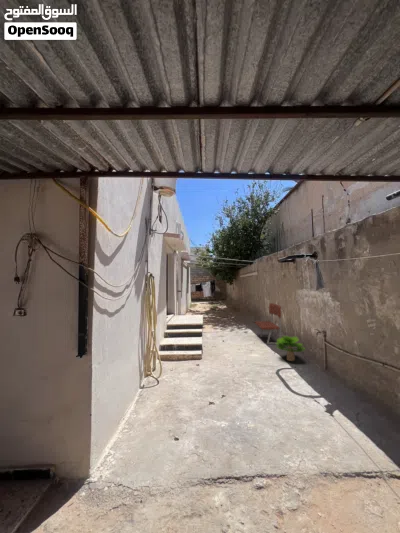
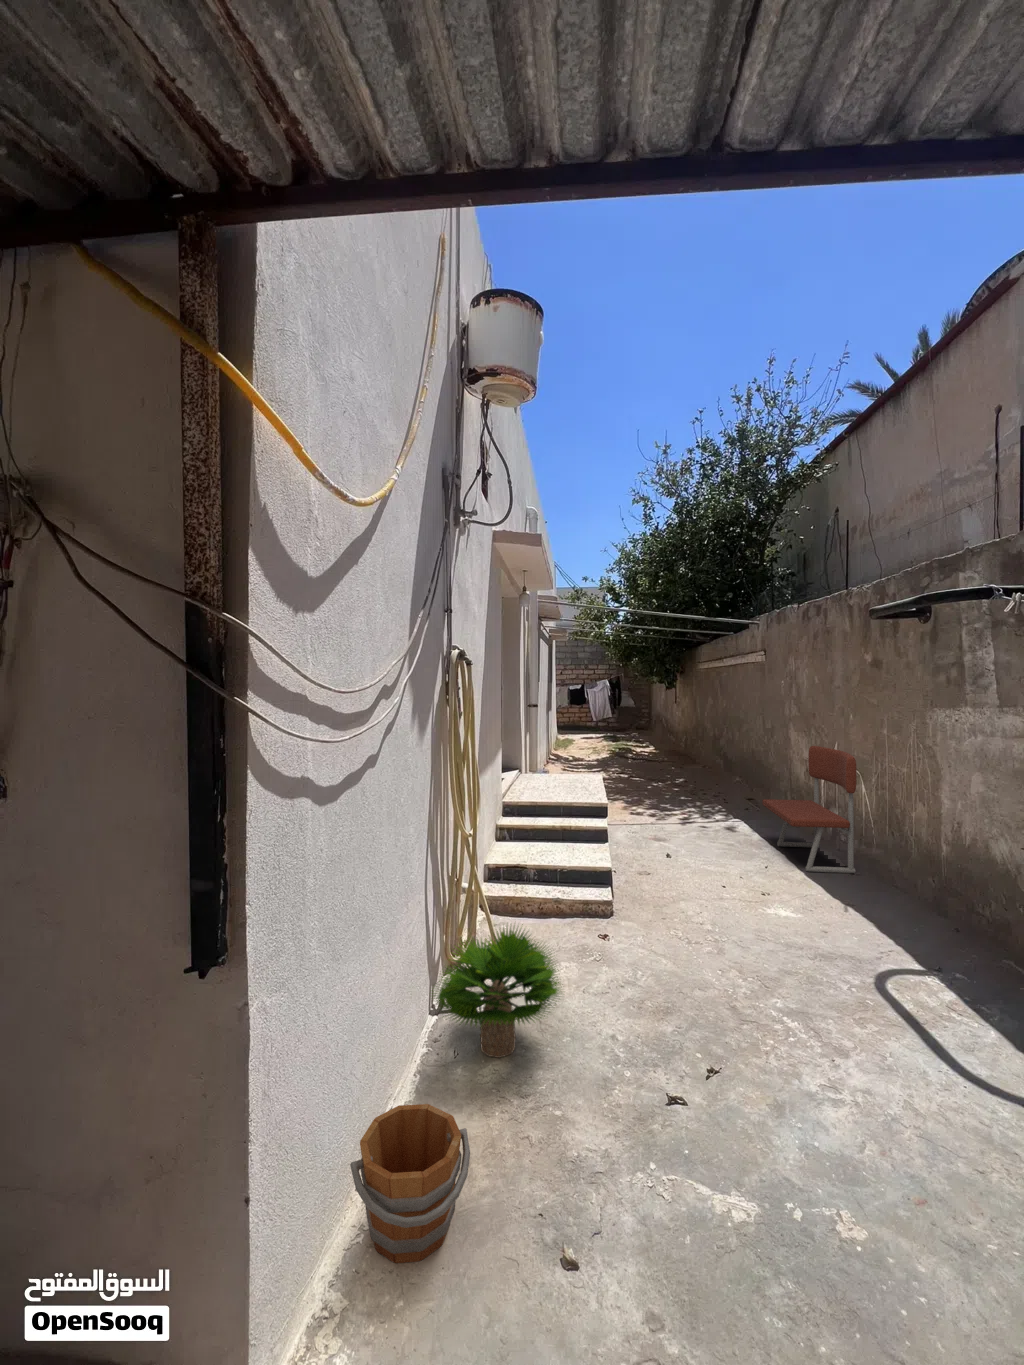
potted plant: present [277,336,305,361] -> present [436,927,559,1058]
bucket: none [116,404,150,443] -> present [350,1104,470,1263]

